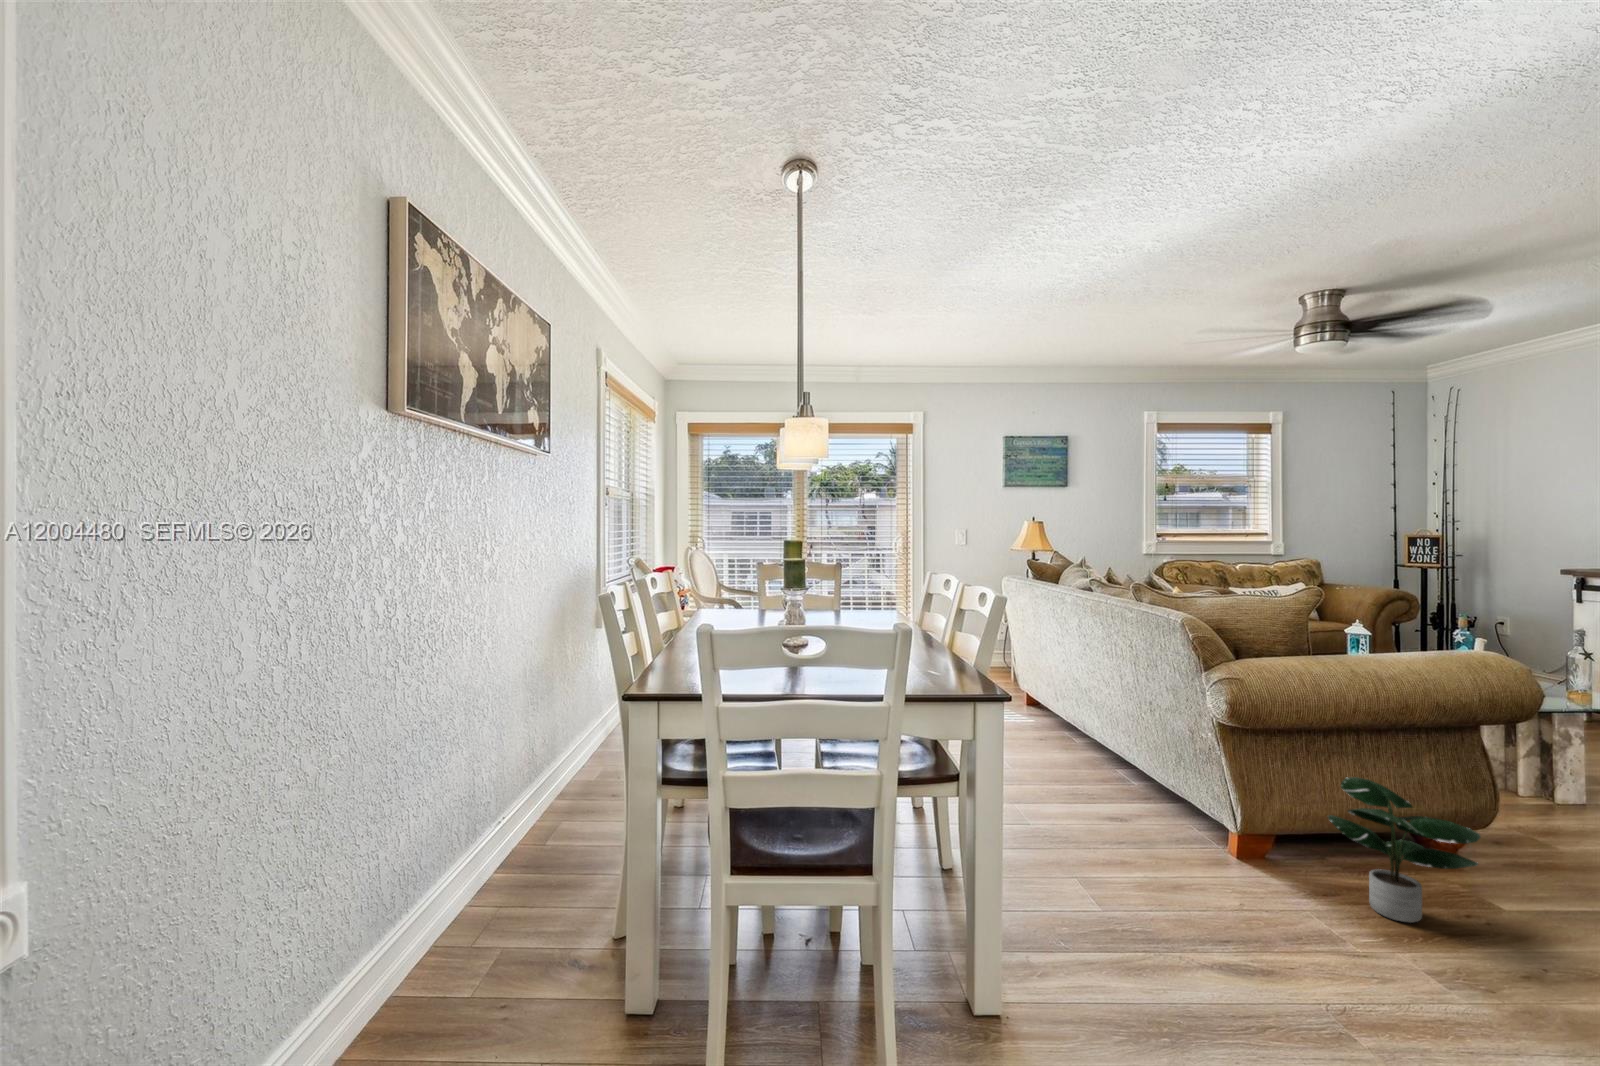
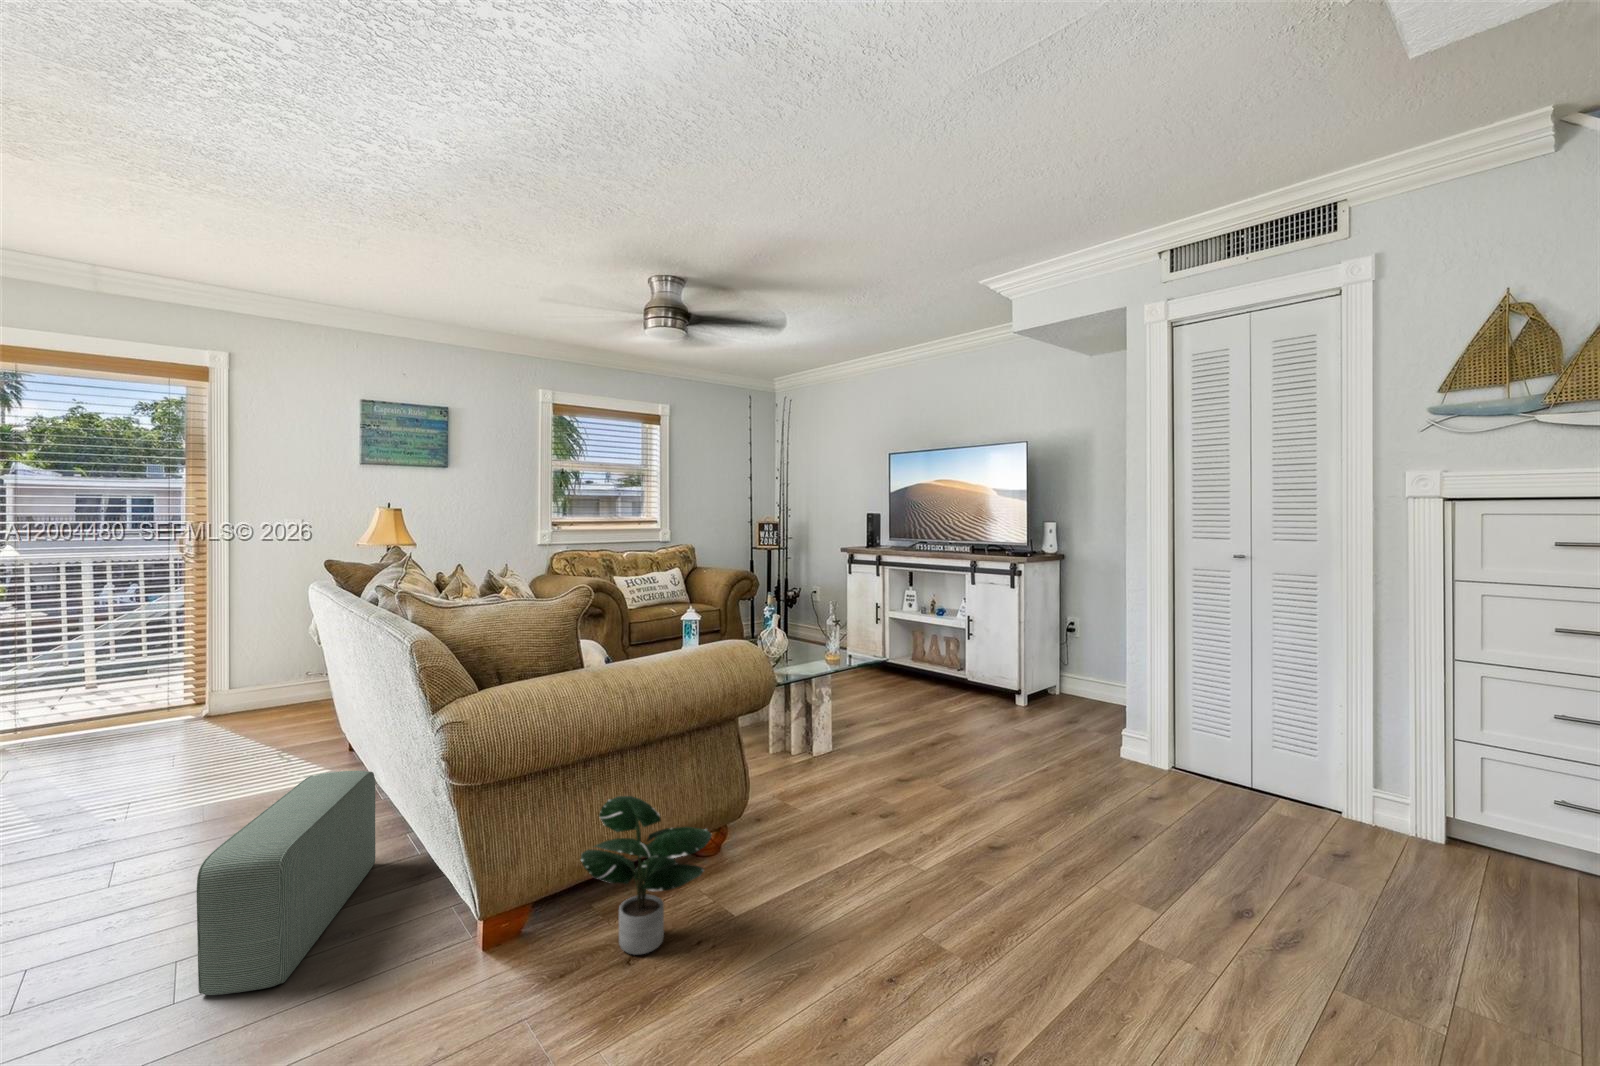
pouf: none [1033,714,1101,846] -> present [197,771,375,995]

